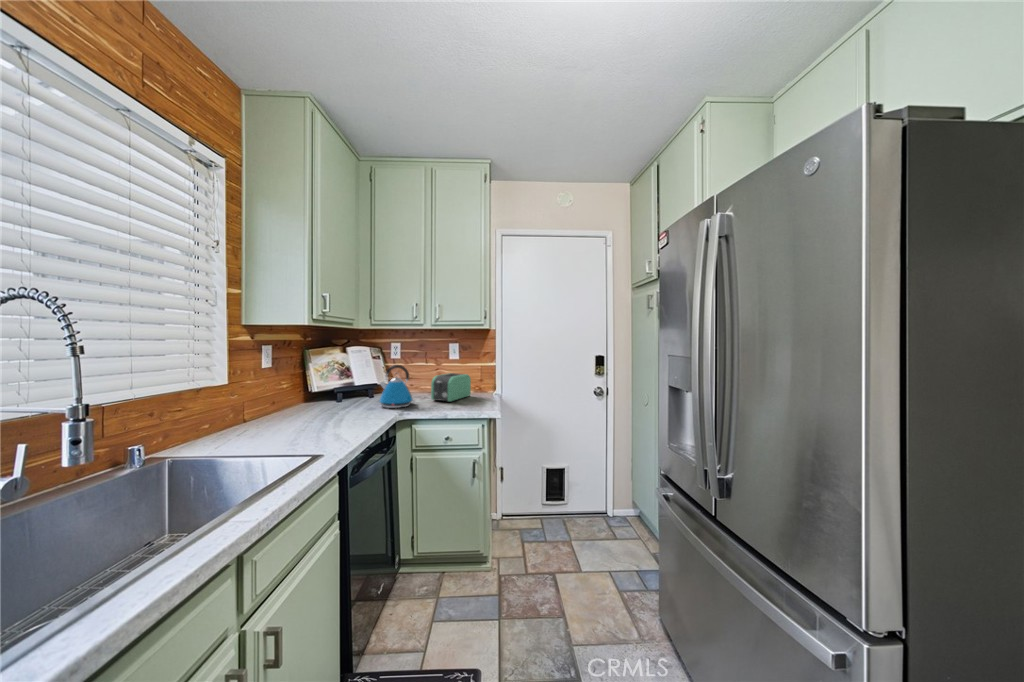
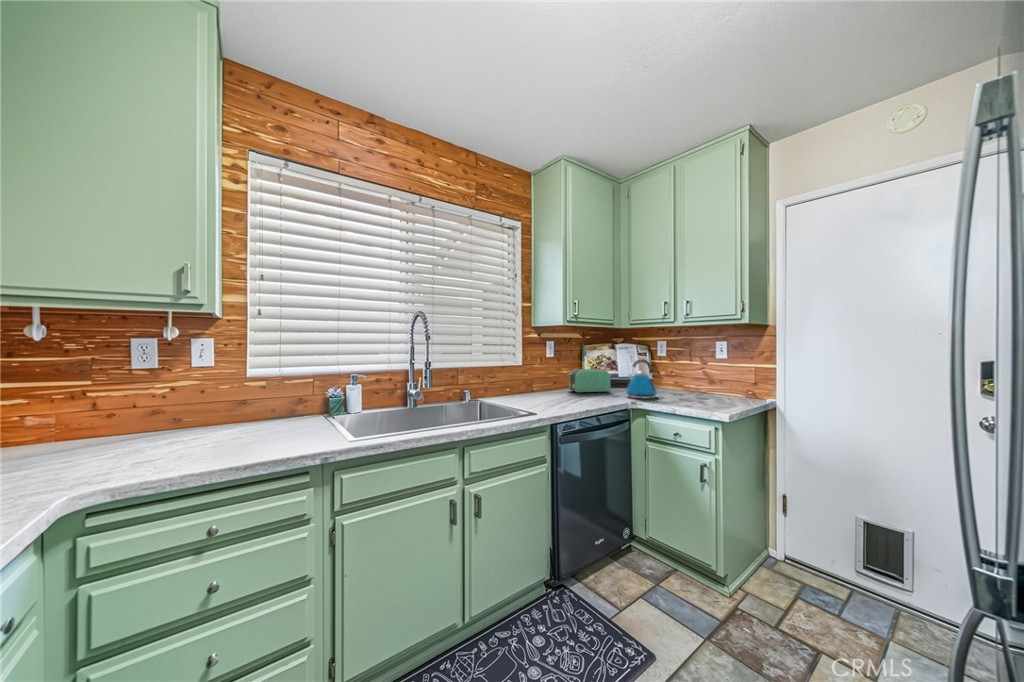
toaster: present [431,373,471,402] -> present [569,369,611,393]

